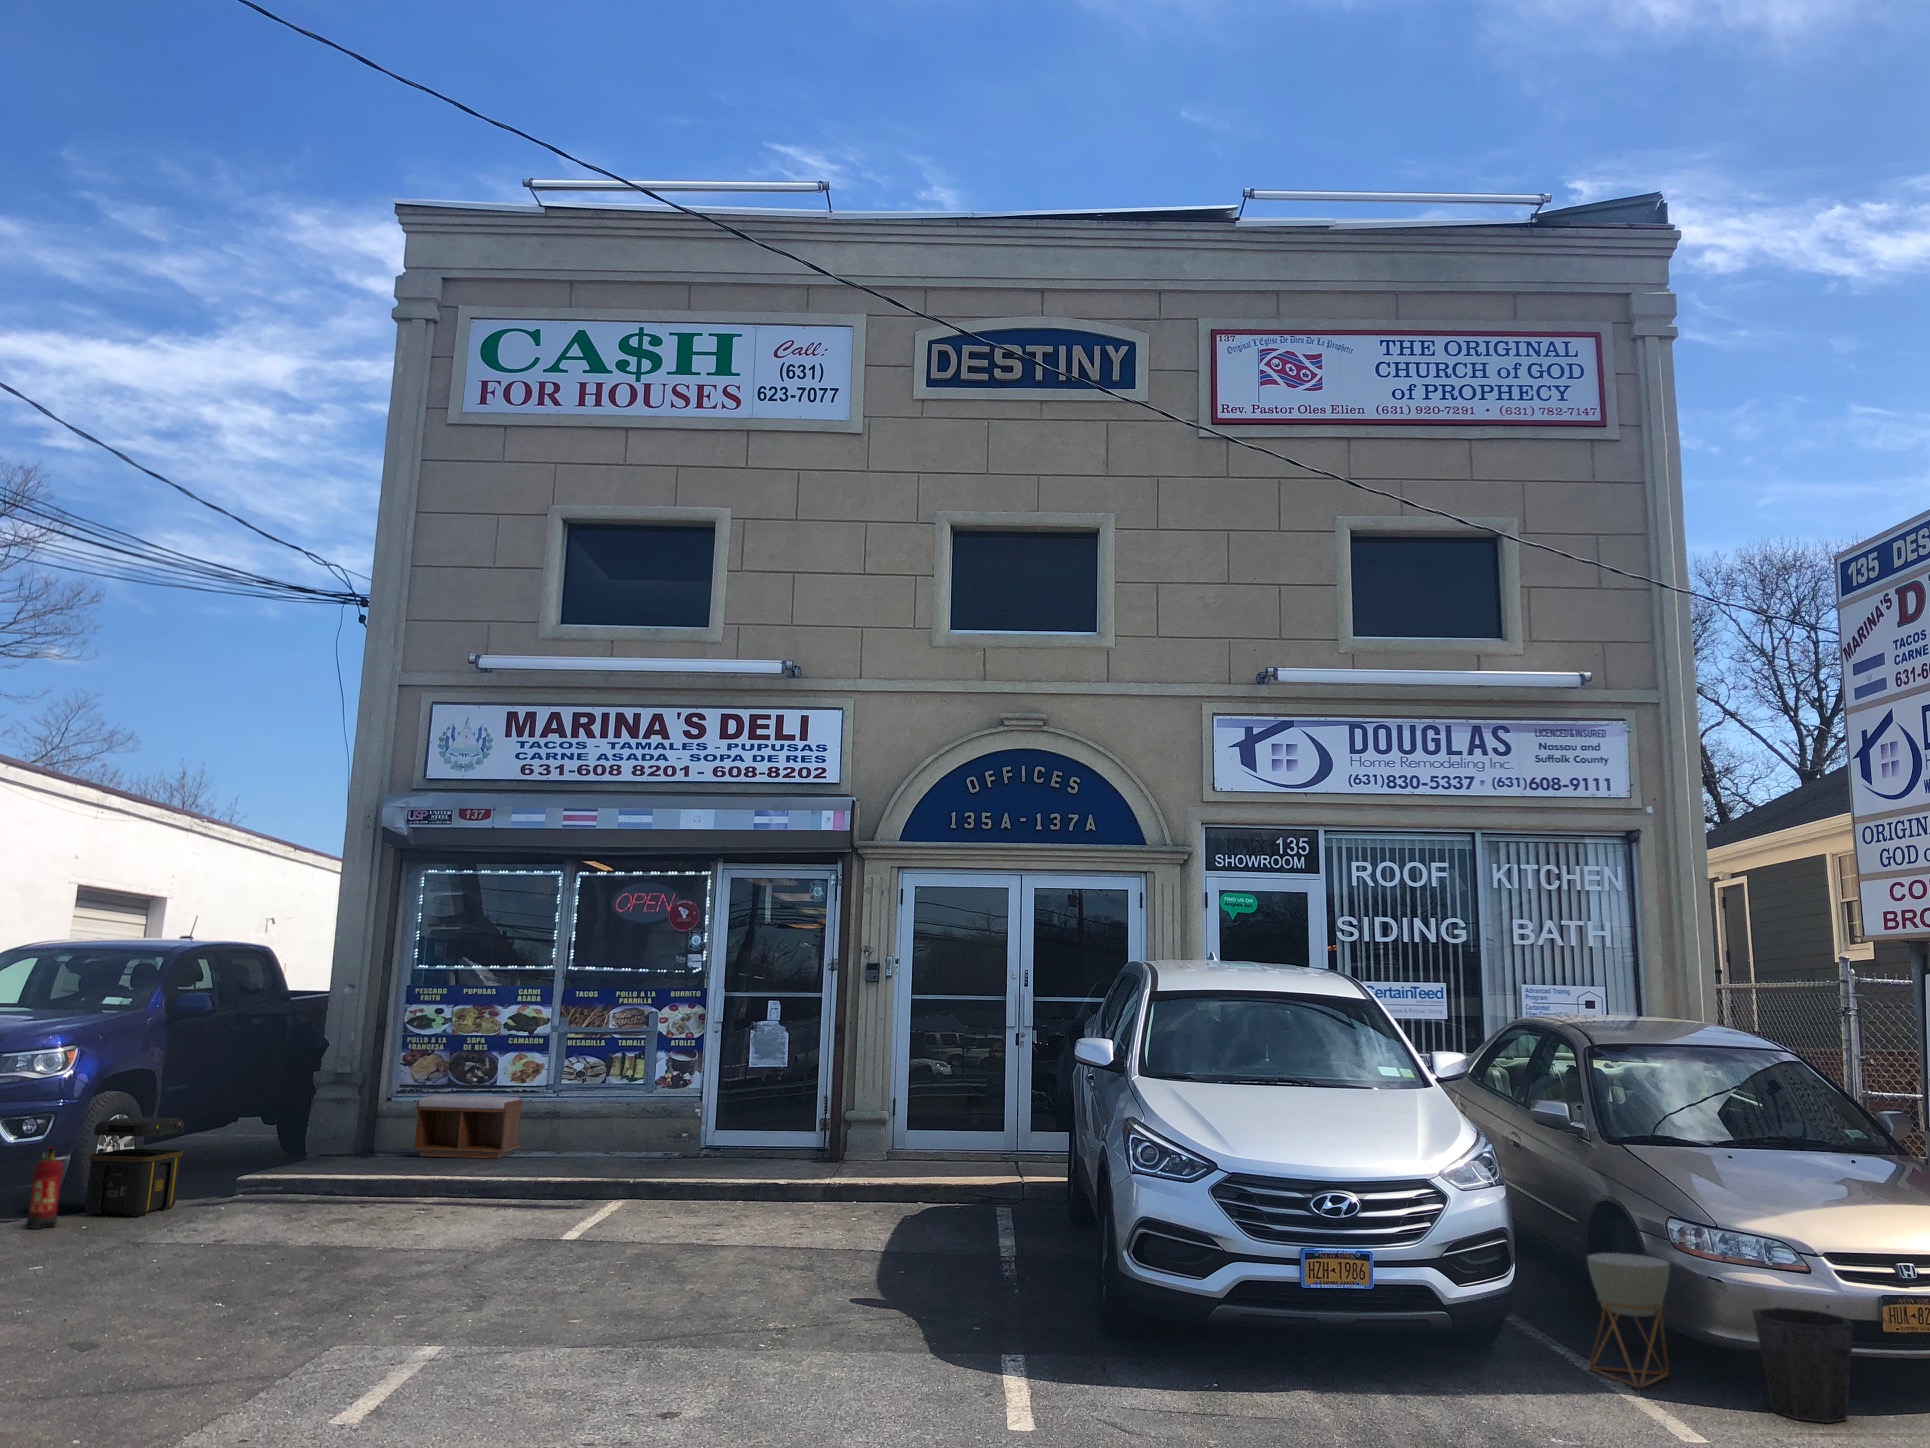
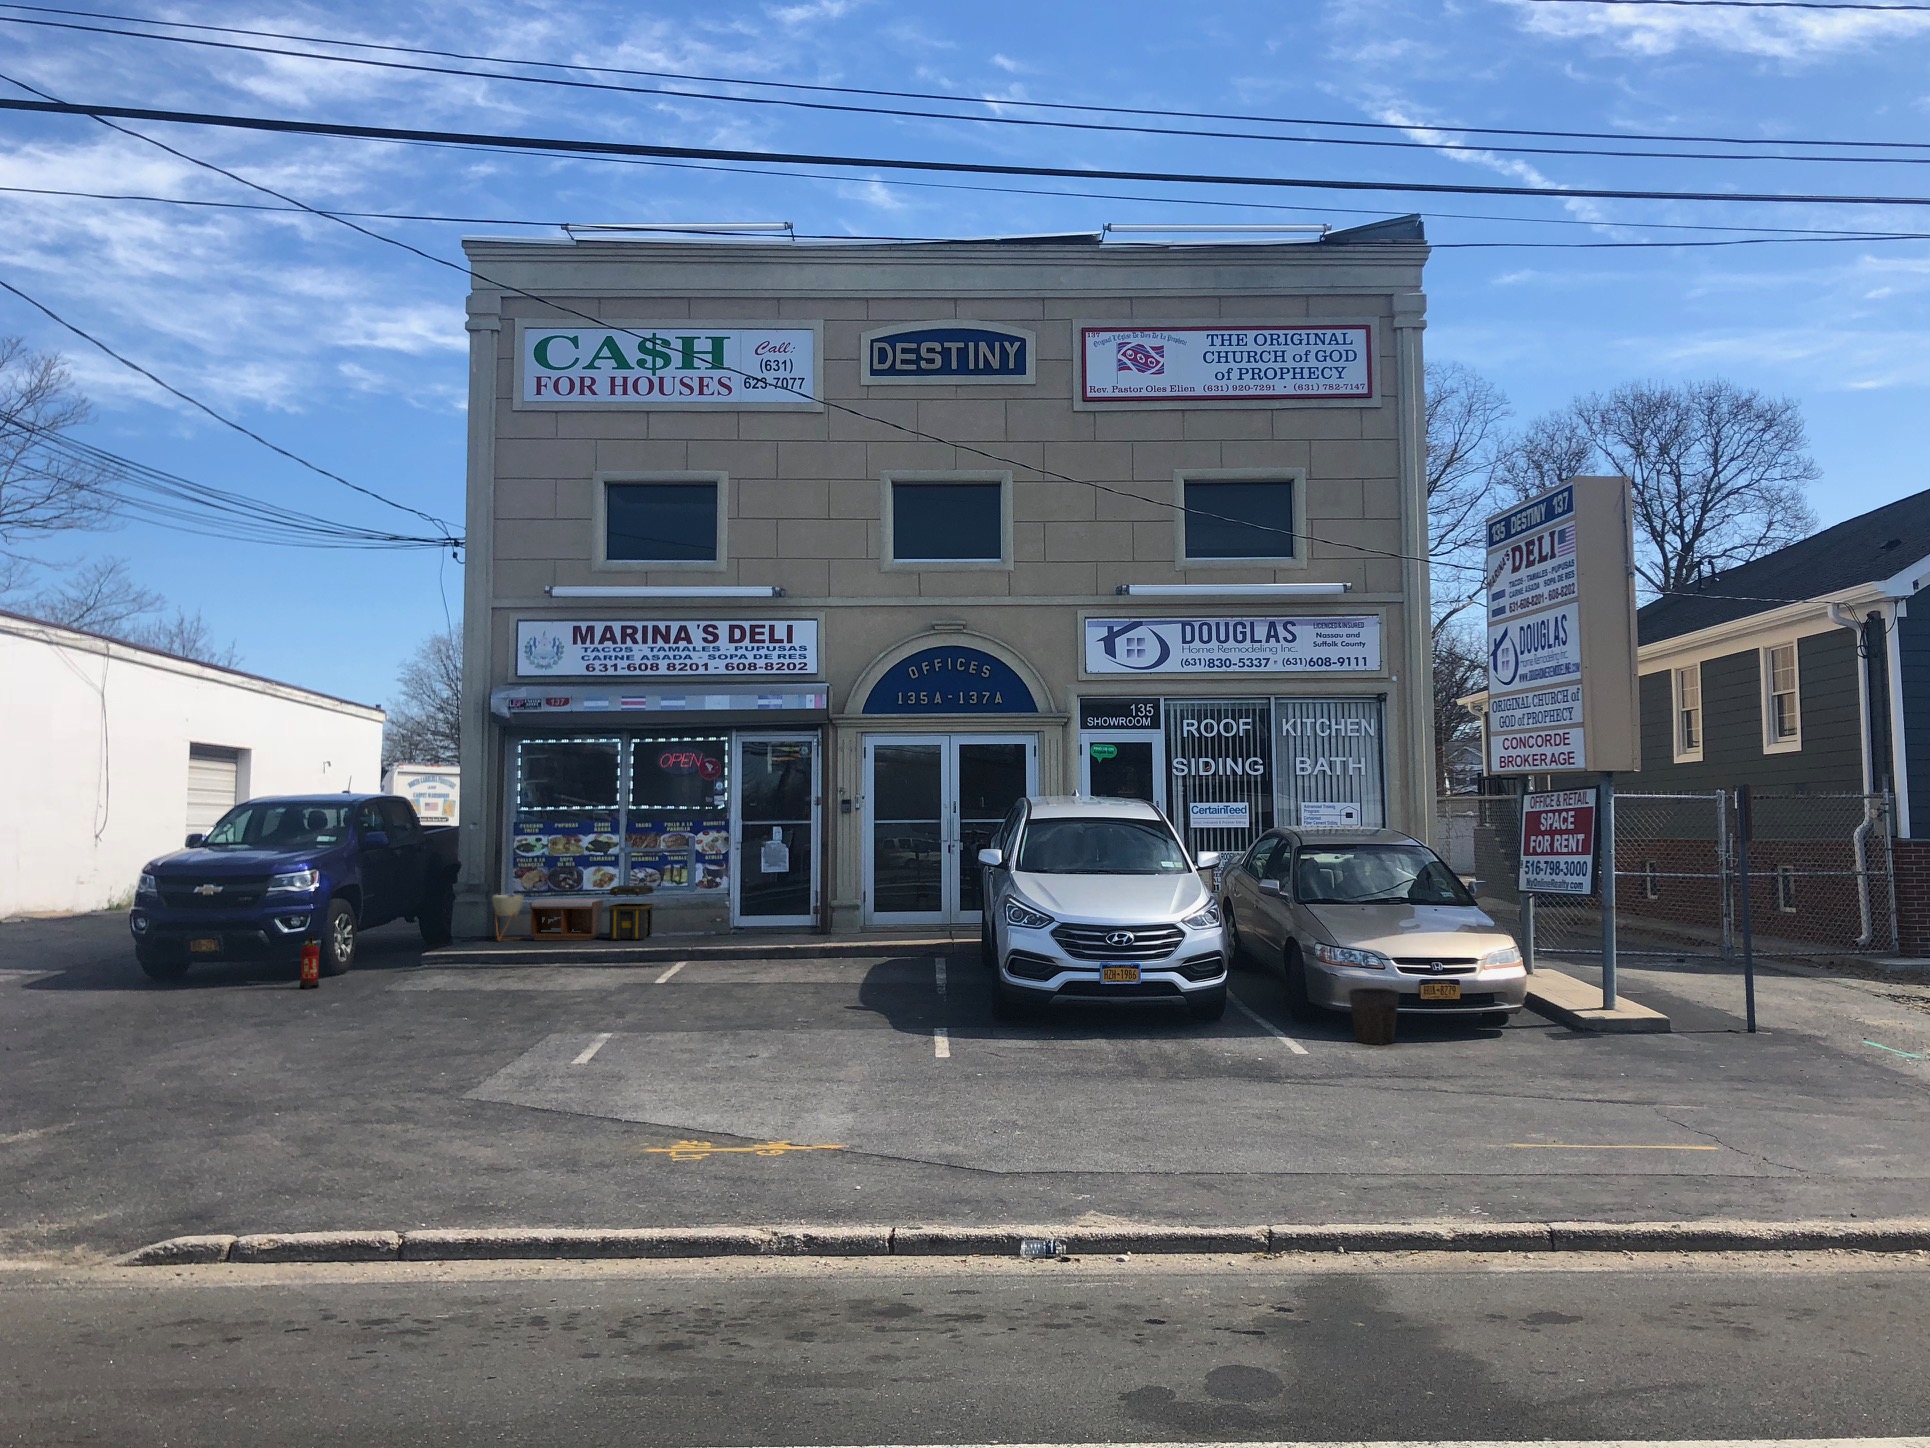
toolbox: present [85,1117,184,1216] -> present [609,885,654,940]
planter: present [1587,1253,1670,1388] -> present [492,895,524,941]

